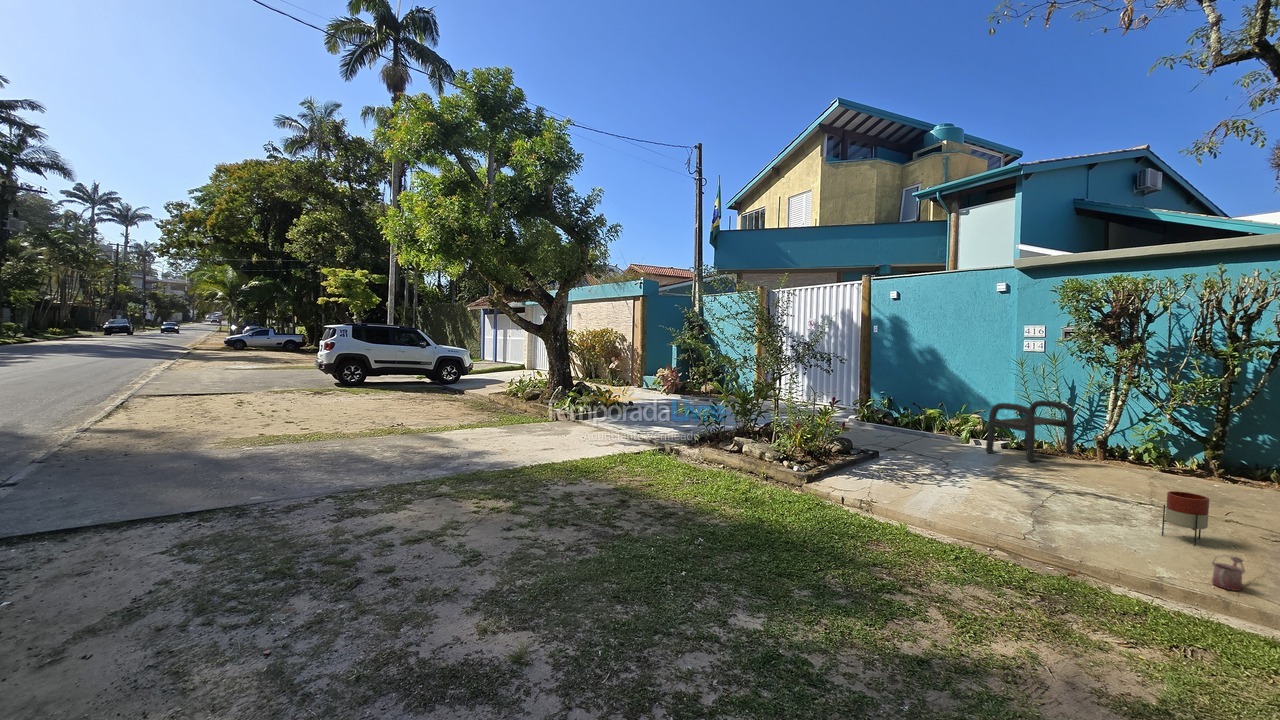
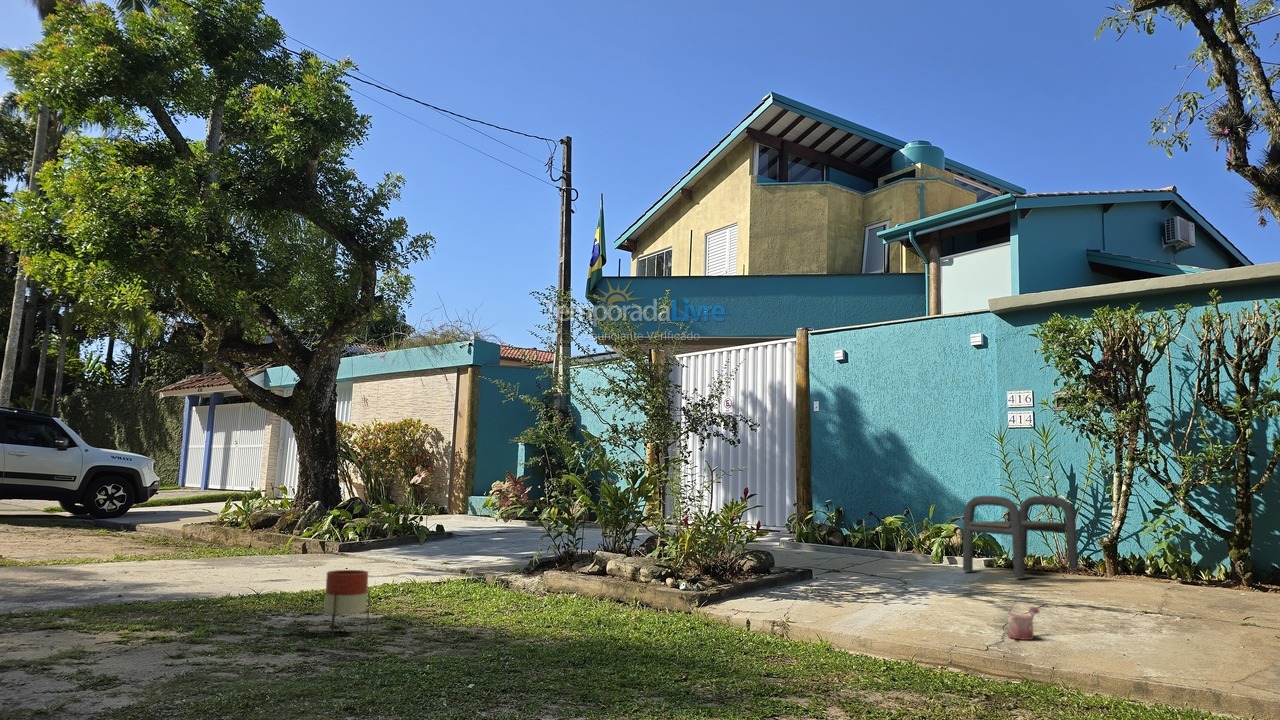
planter: present [1162,491,1209,546] -> present [324,570,370,637]
watering can: present [1212,555,1245,591] -> present [1008,602,1039,640]

